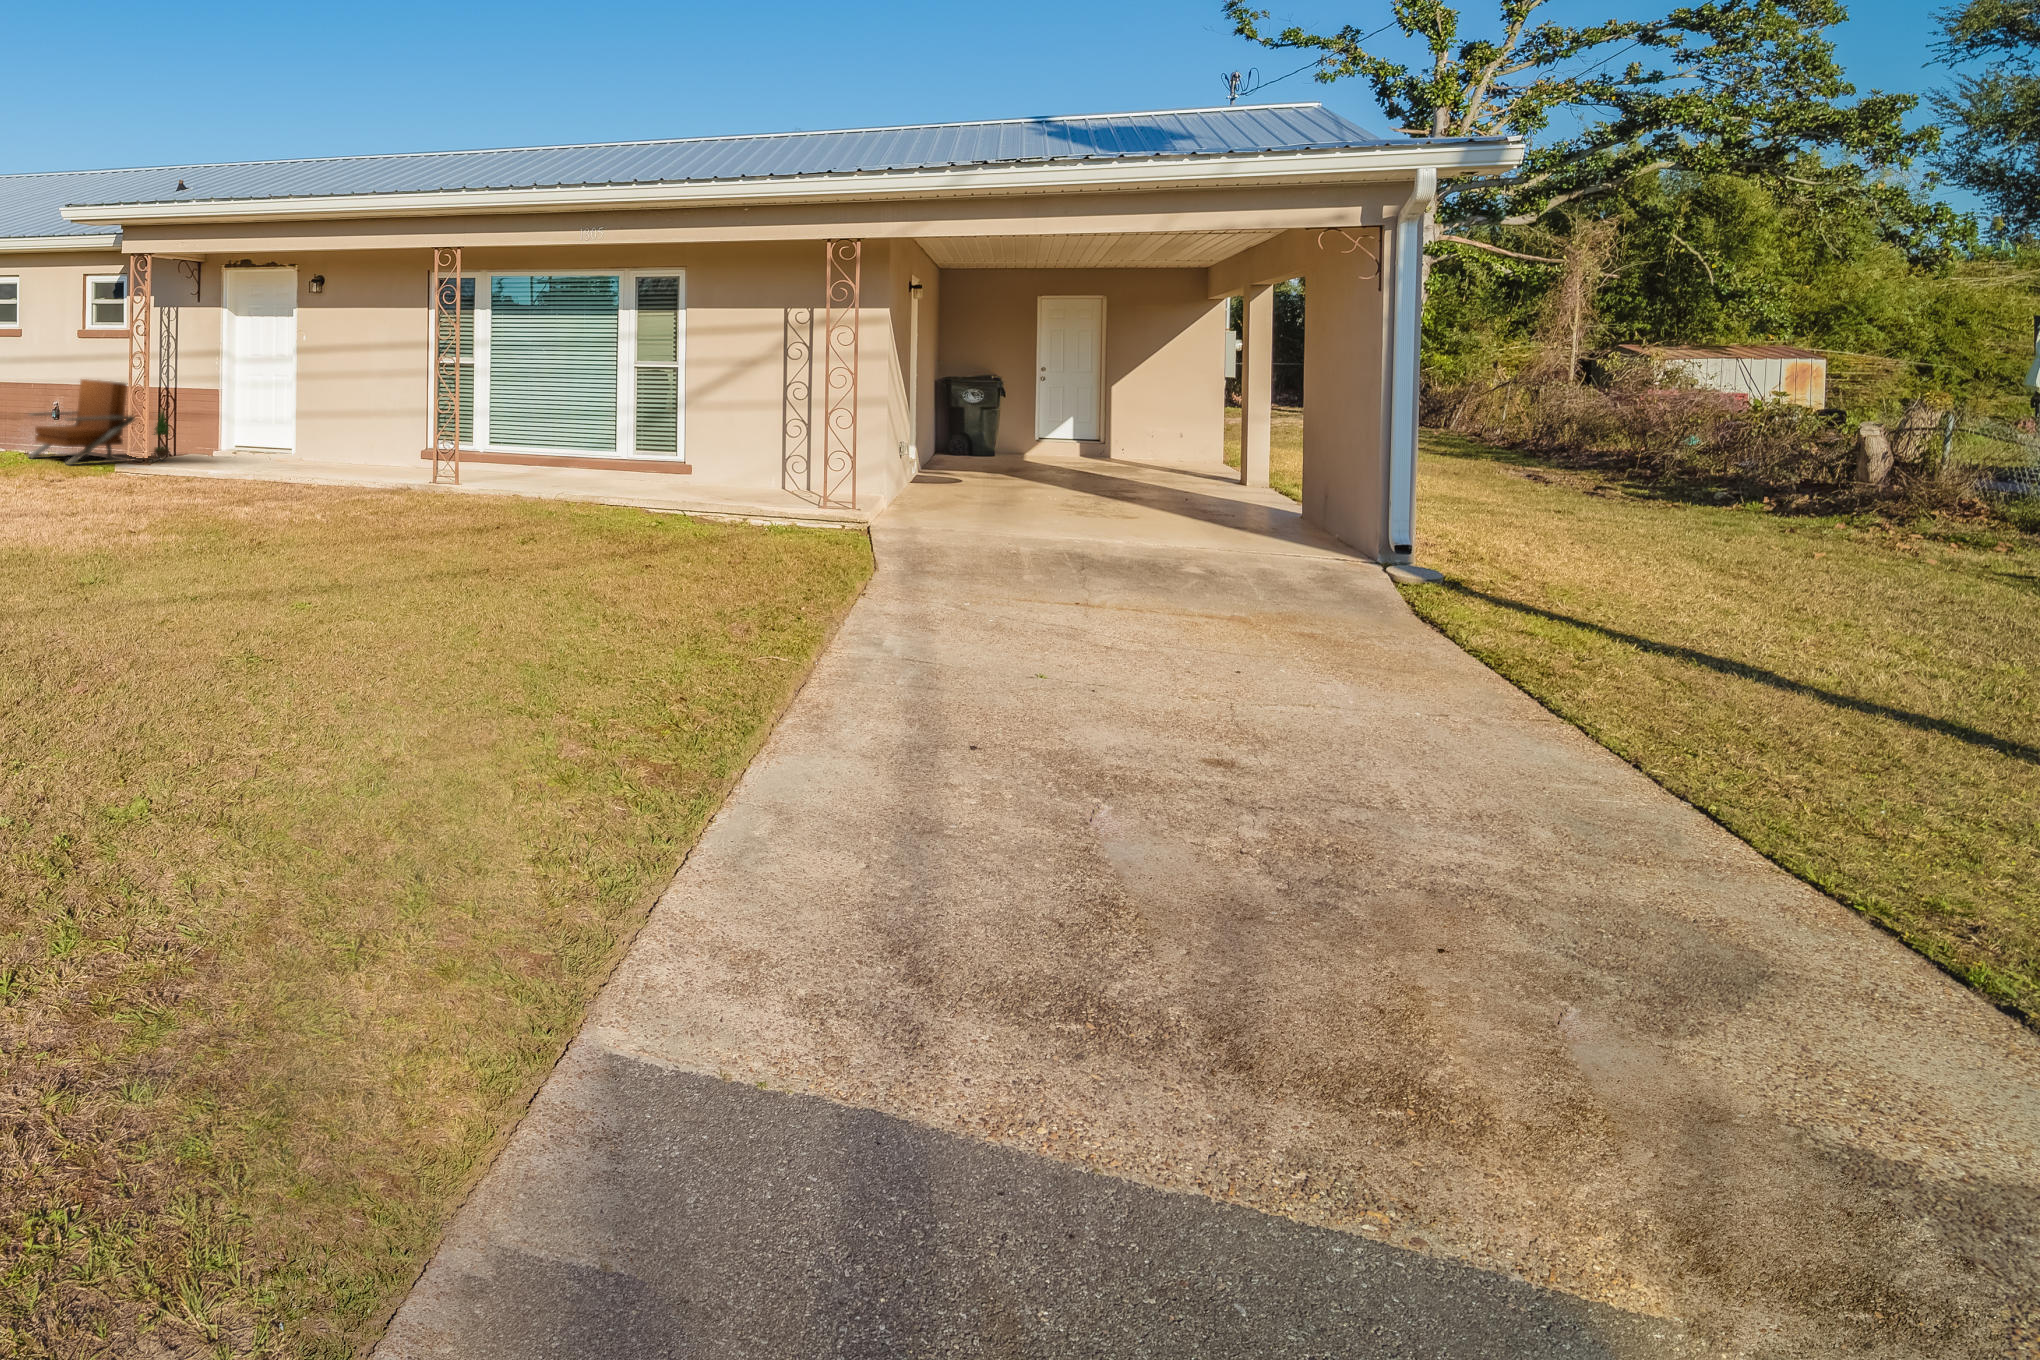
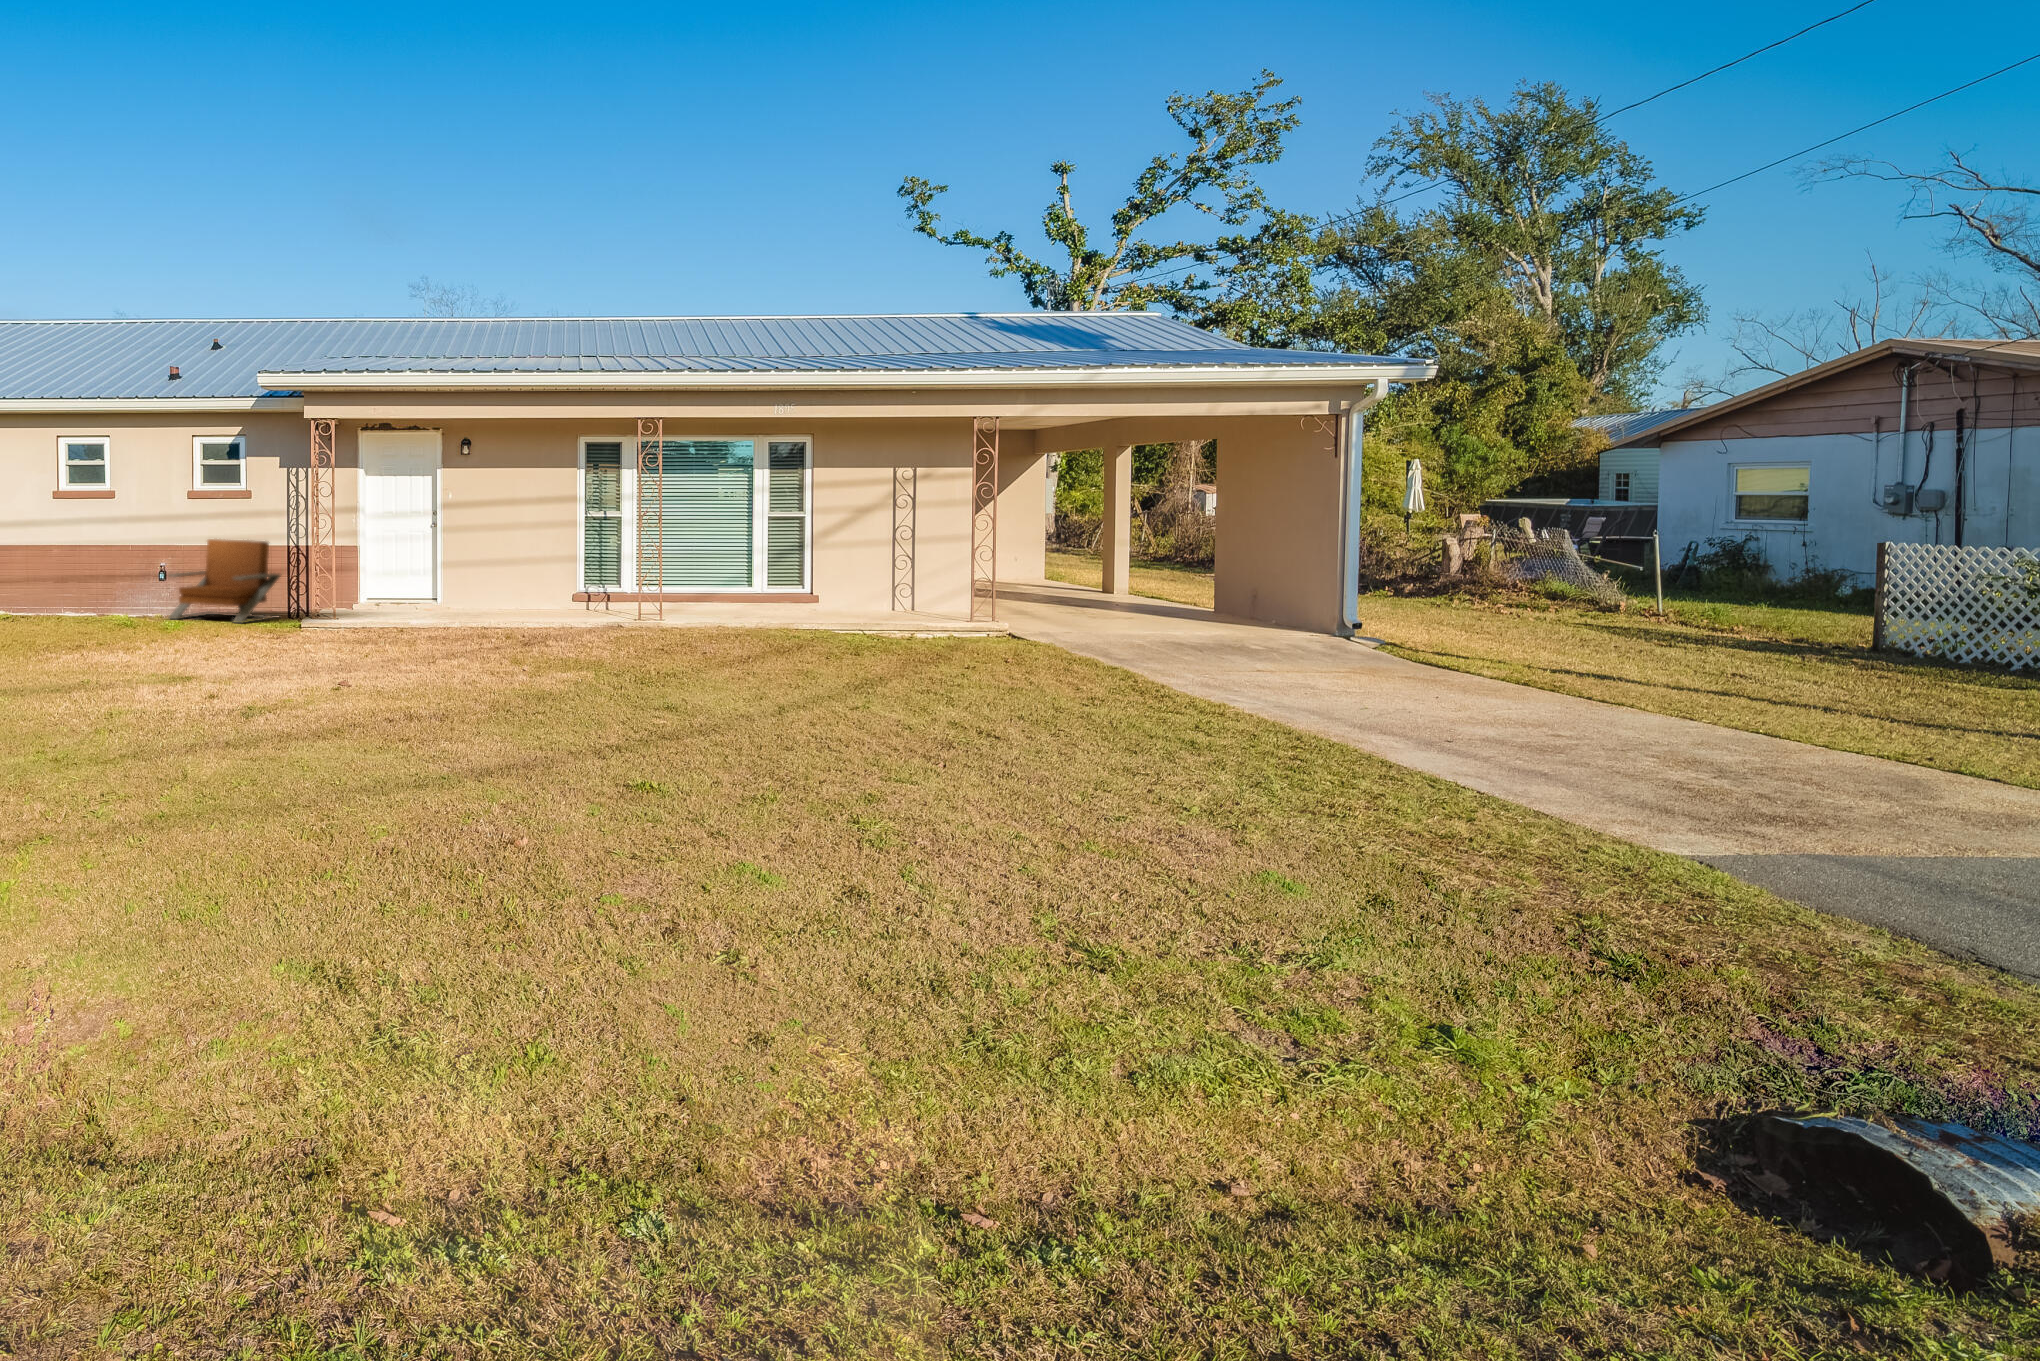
potted tree: present [154,410,169,460] -> none [294,564,313,616]

